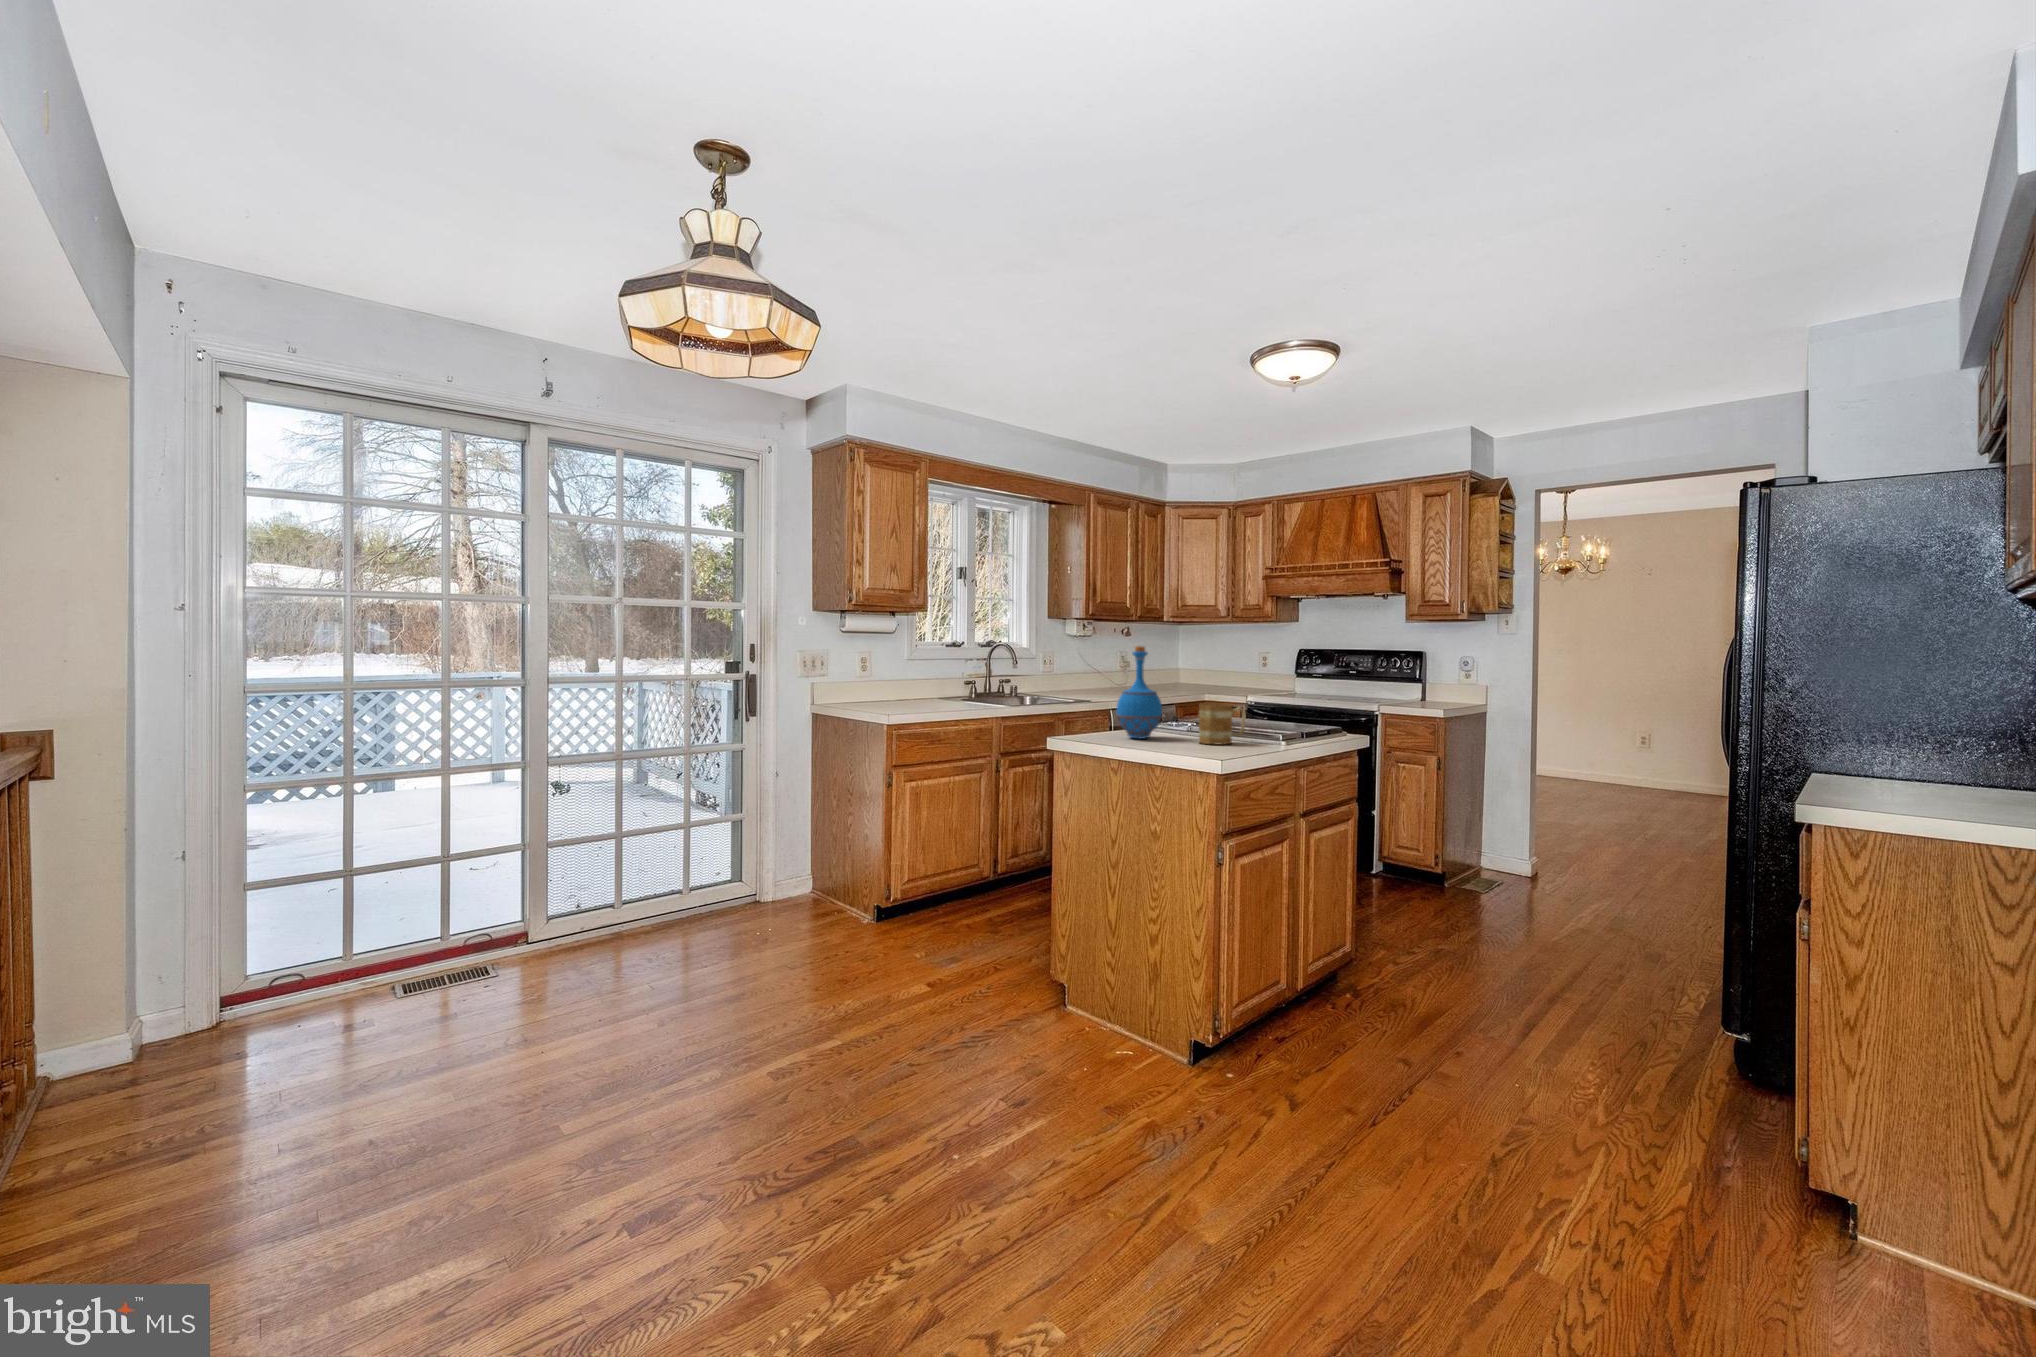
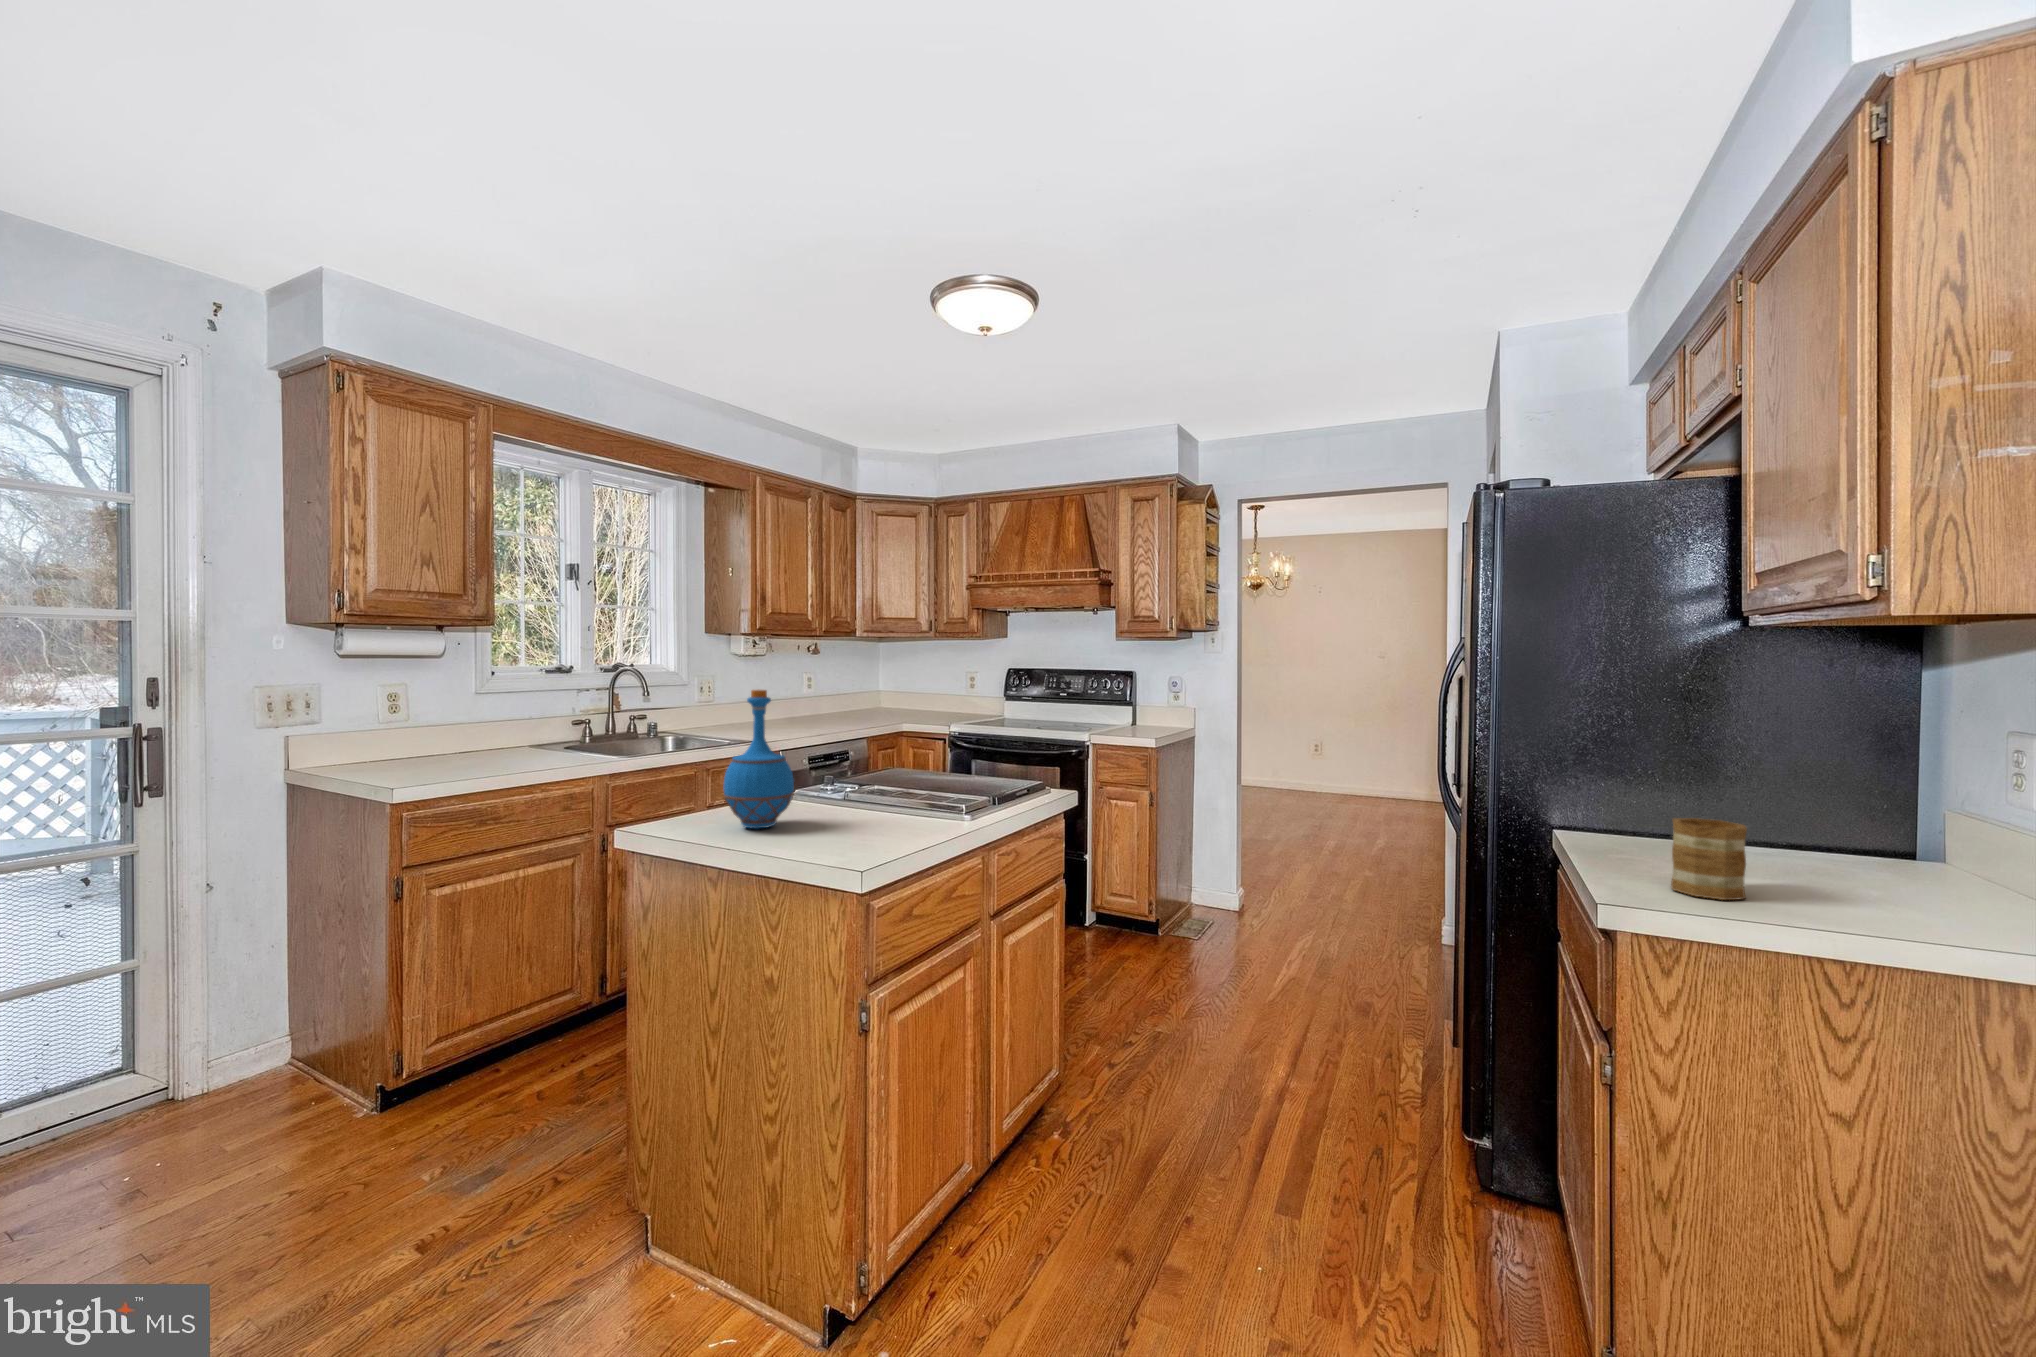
mug: present [1198,703,1246,745] -> present [1671,818,1747,900]

